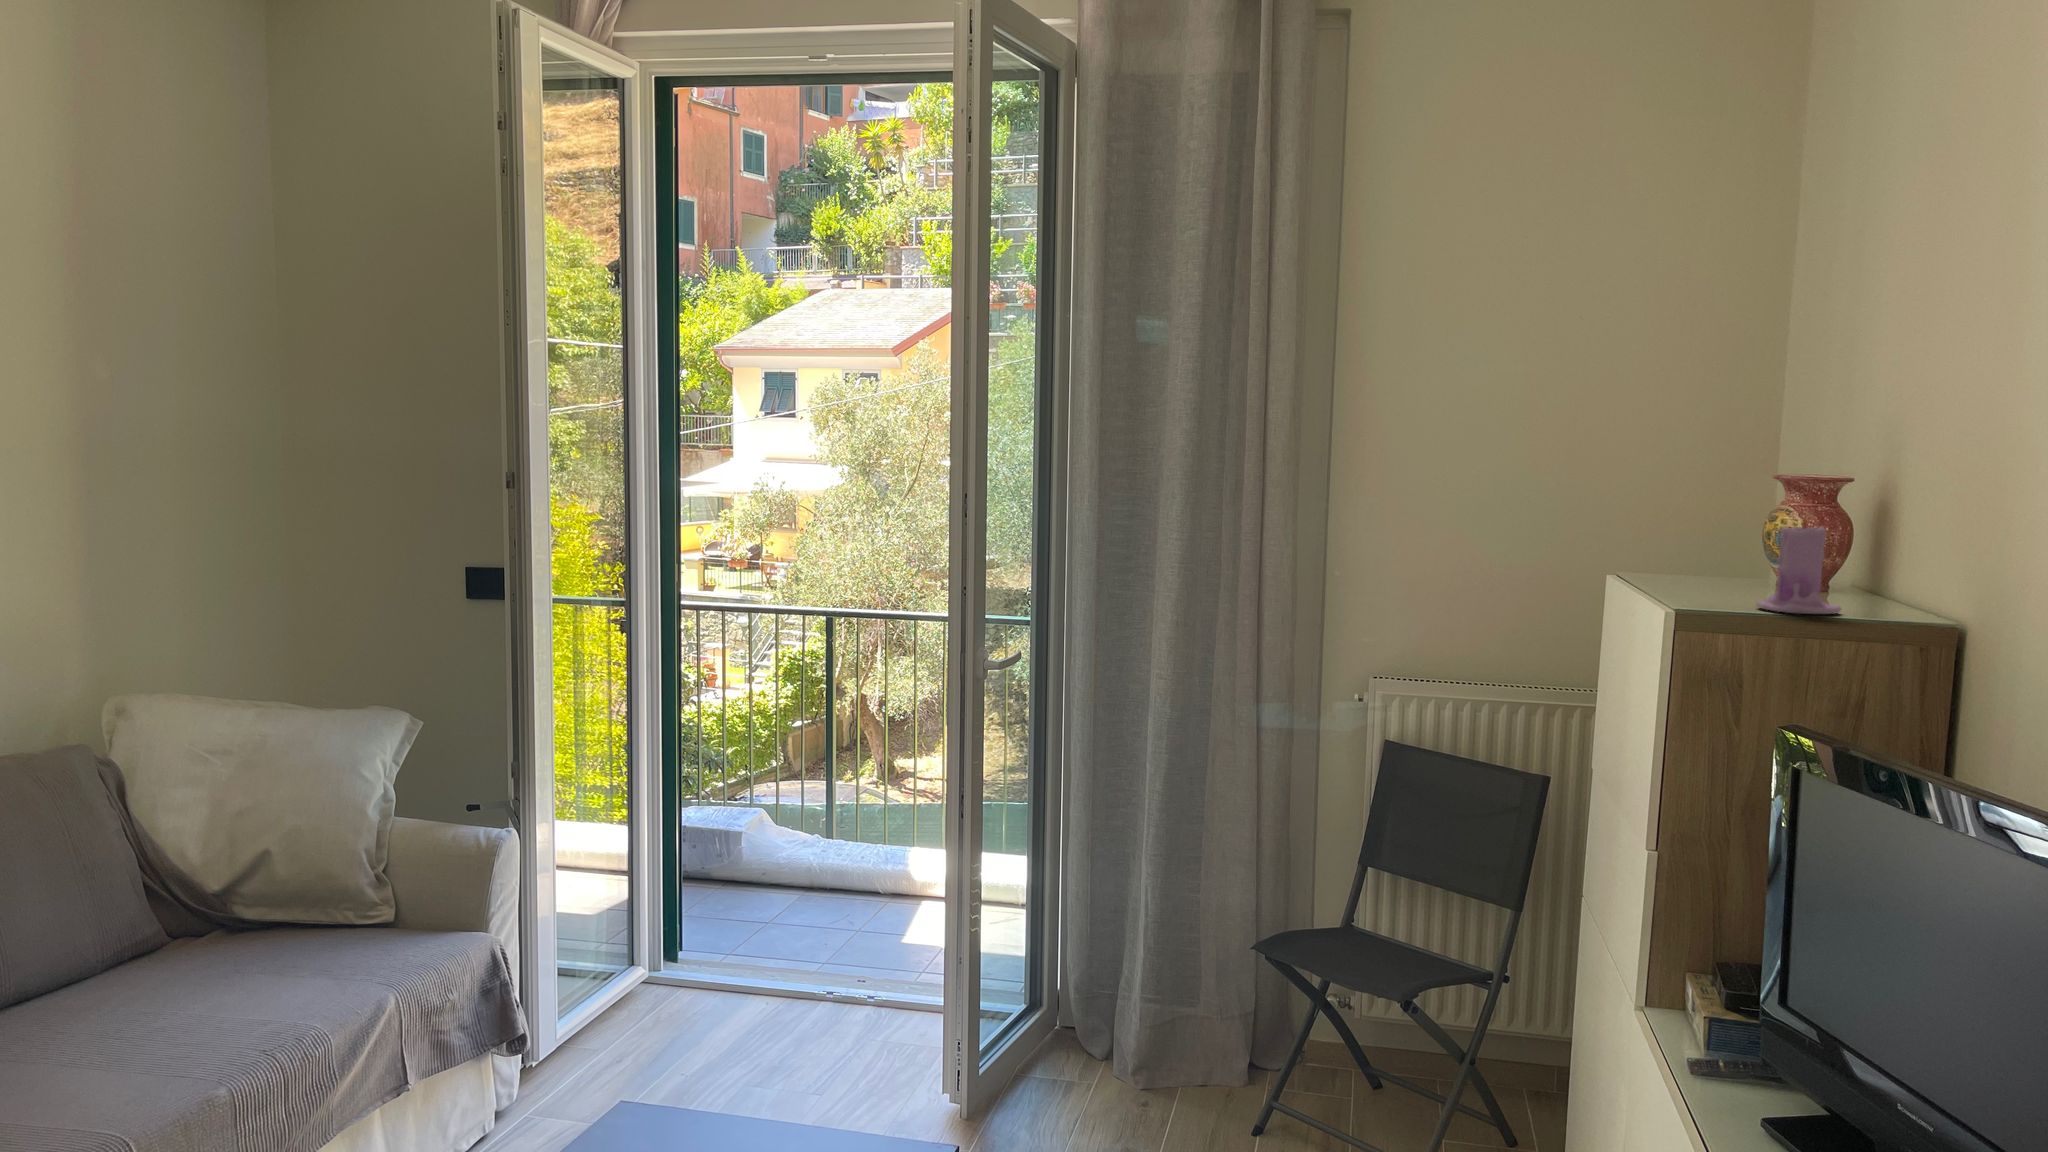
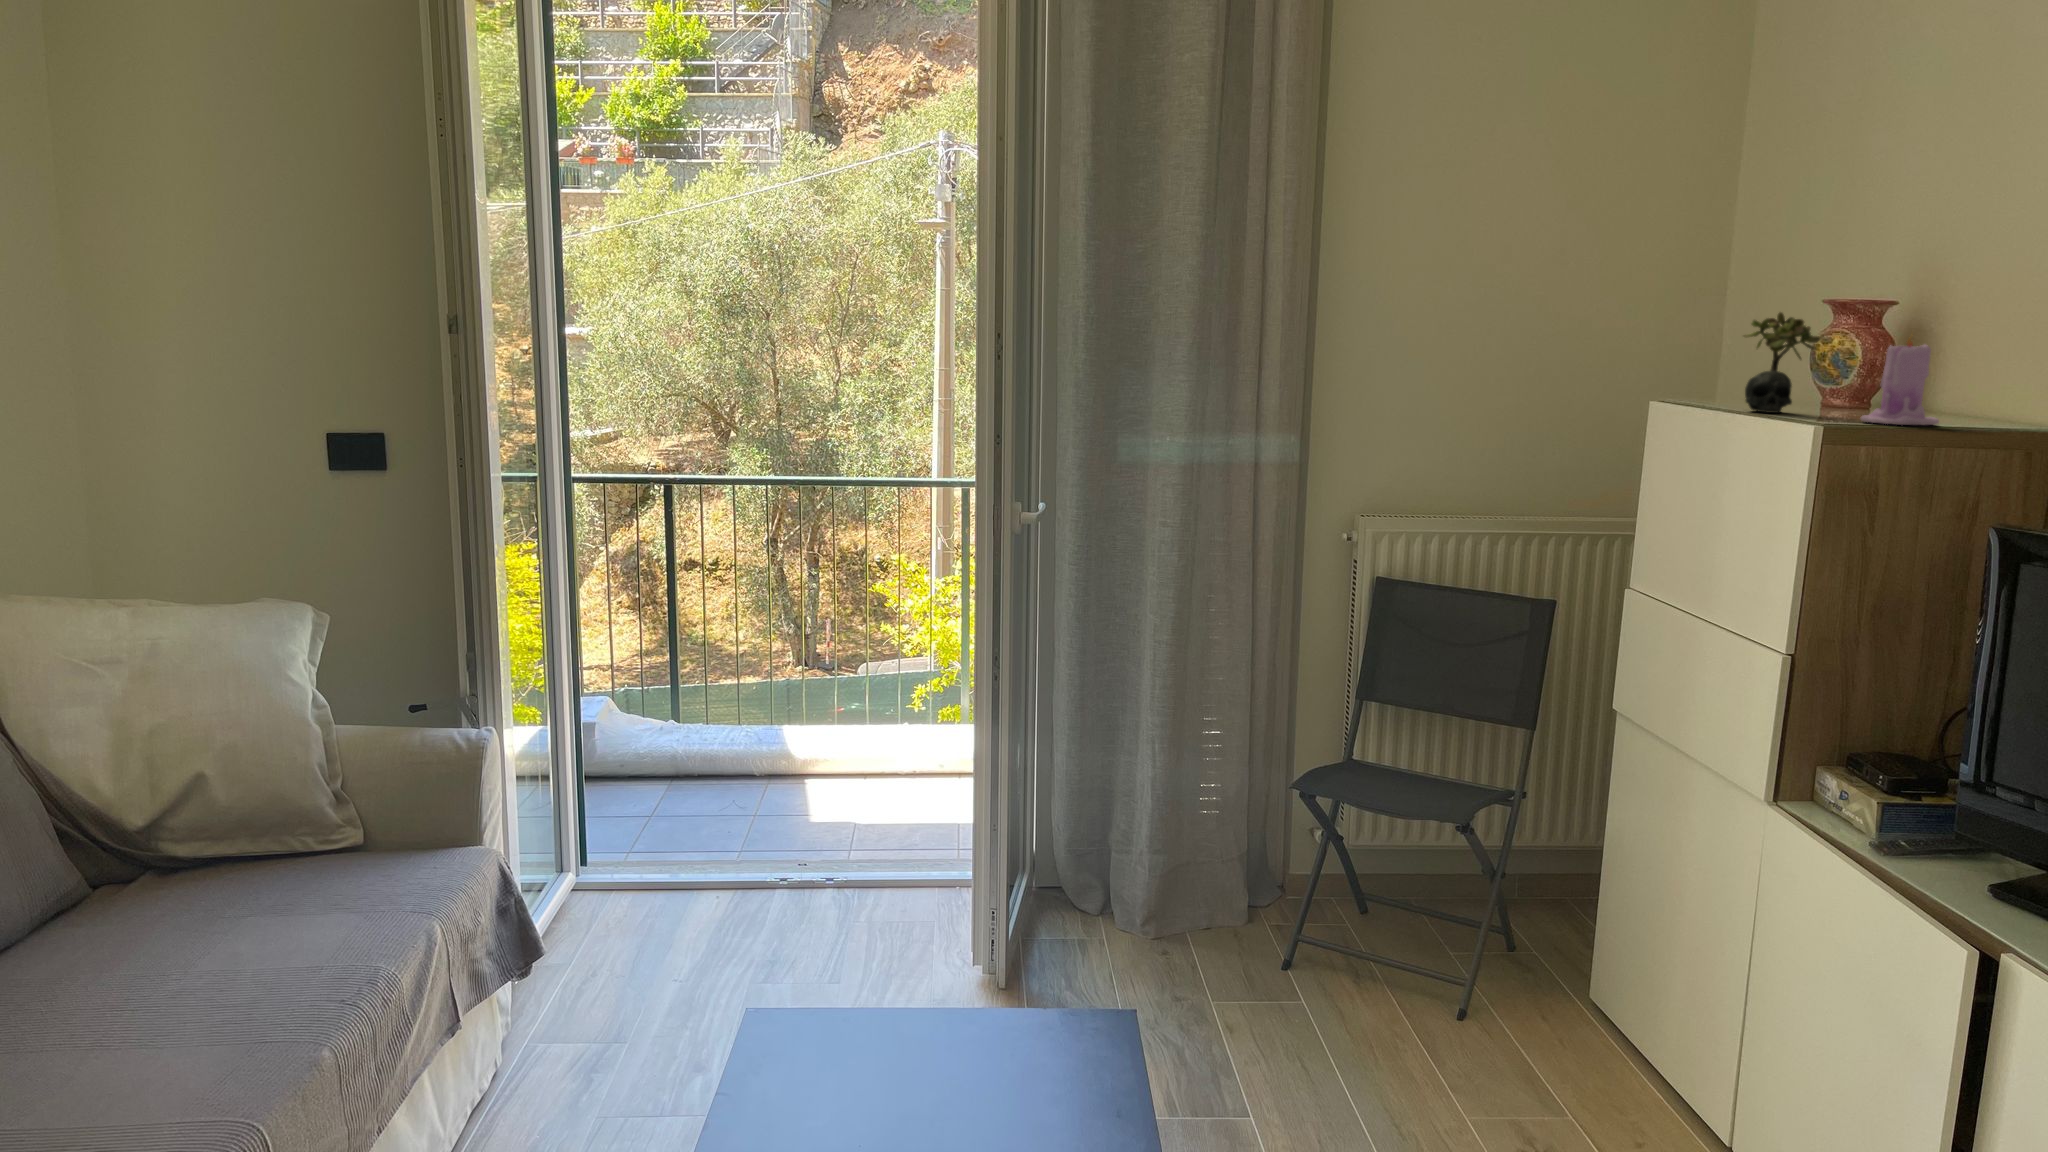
succulent plant: none [1674,486,1751,593] -> present [1744,312,1820,413]

